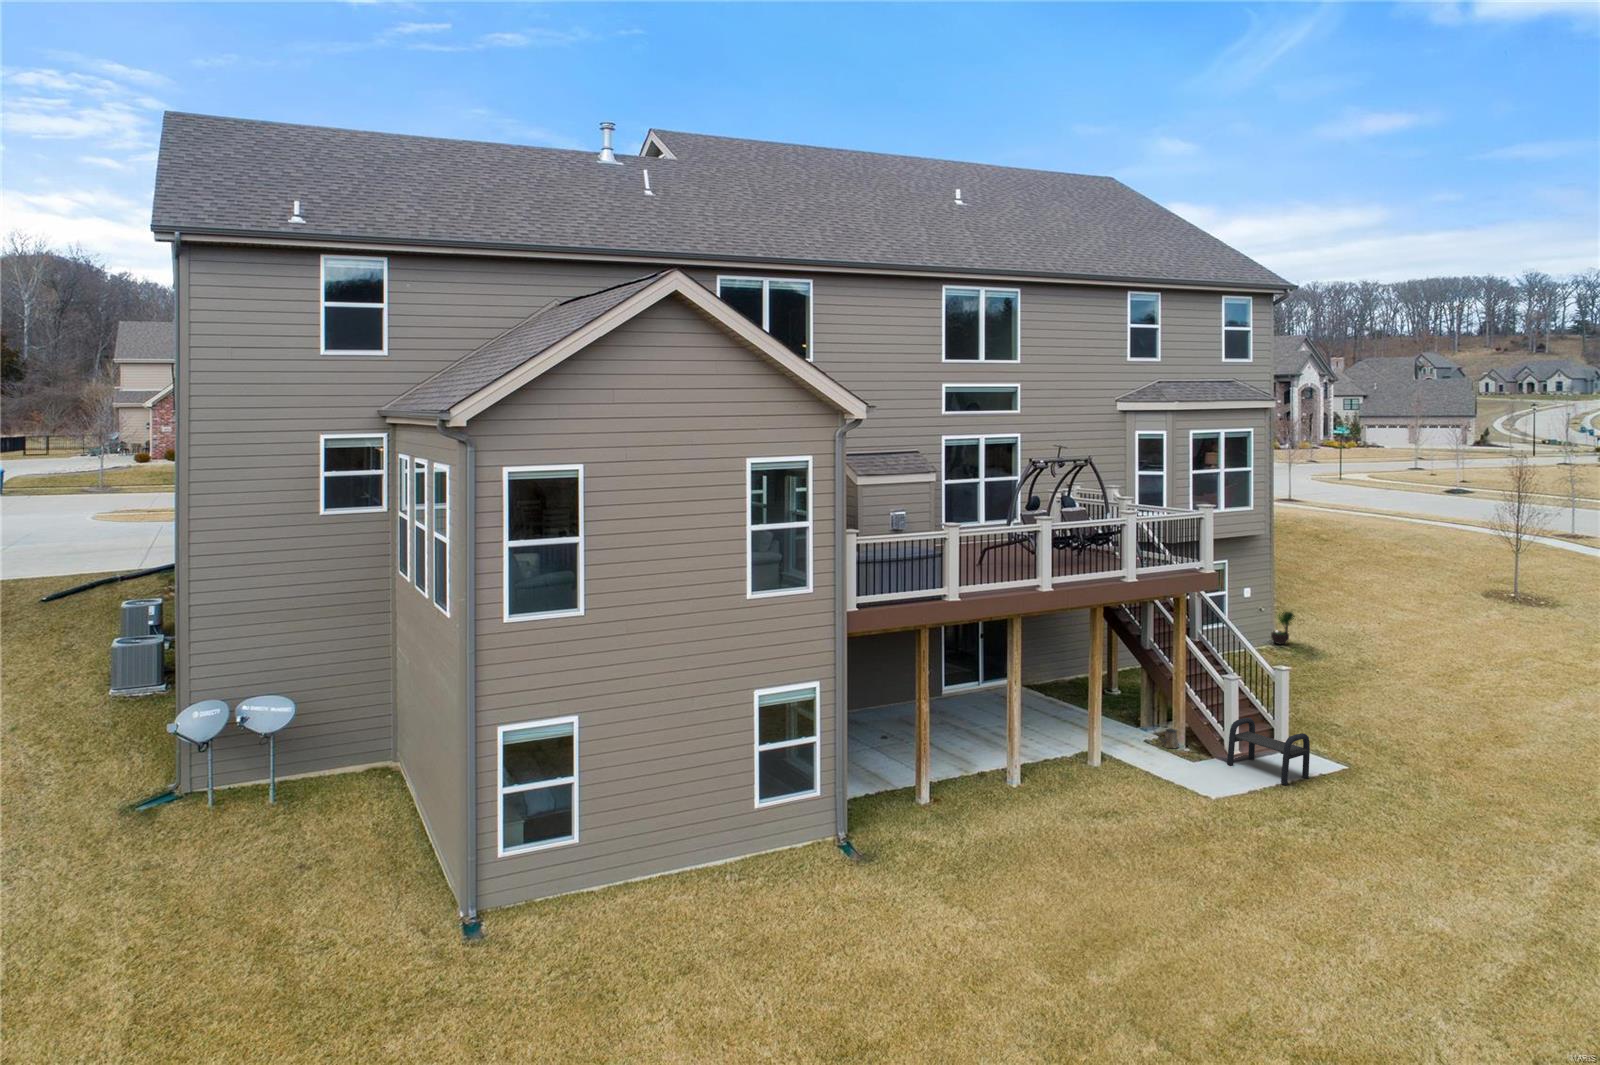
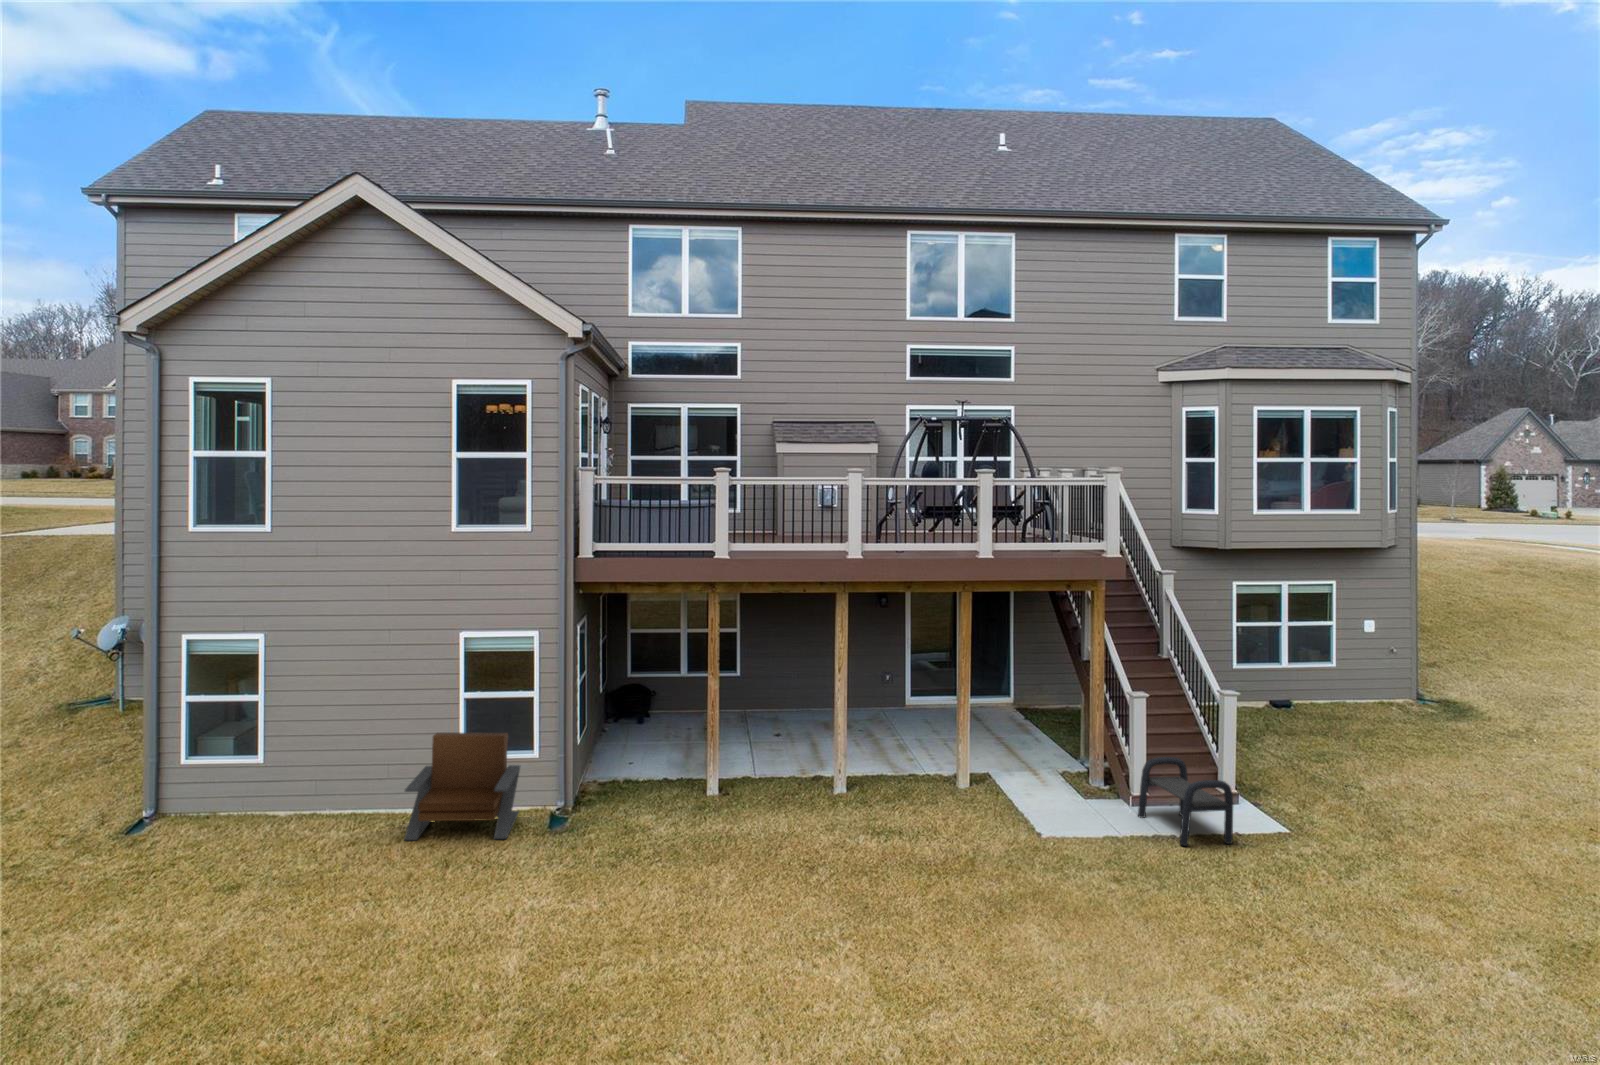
potted tree: present [1271,612,1295,644] -> none [1409,656,1445,706]
watering can: present [1156,729,1179,748] -> none [1064,761,1109,791]
lounge chair: none [730,779,839,894] -> present [404,733,520,840]

